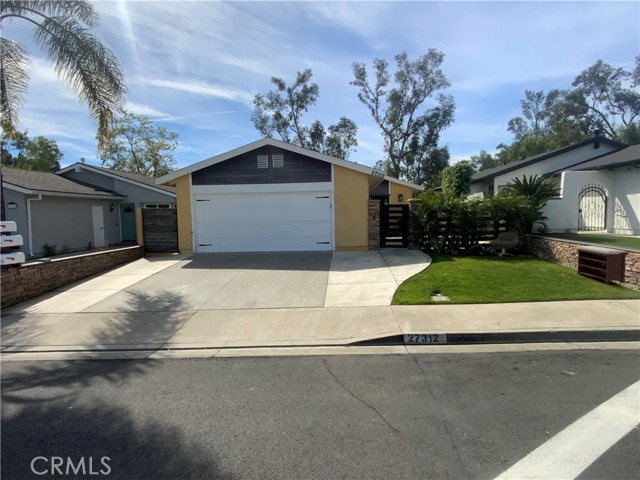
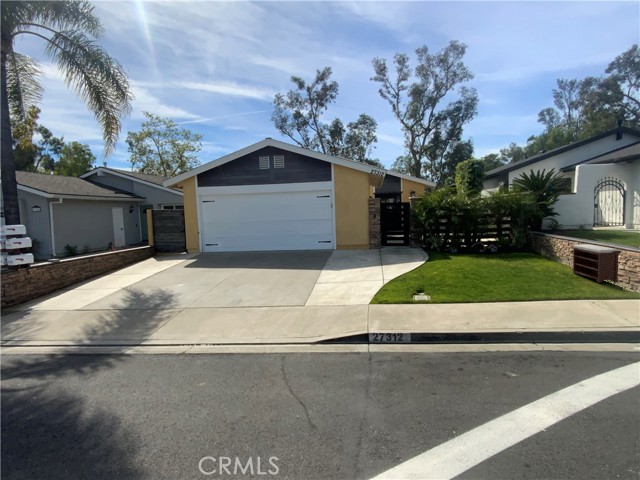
lounge chair: present [489,232,519,254] -> none [490,231,522,255]

